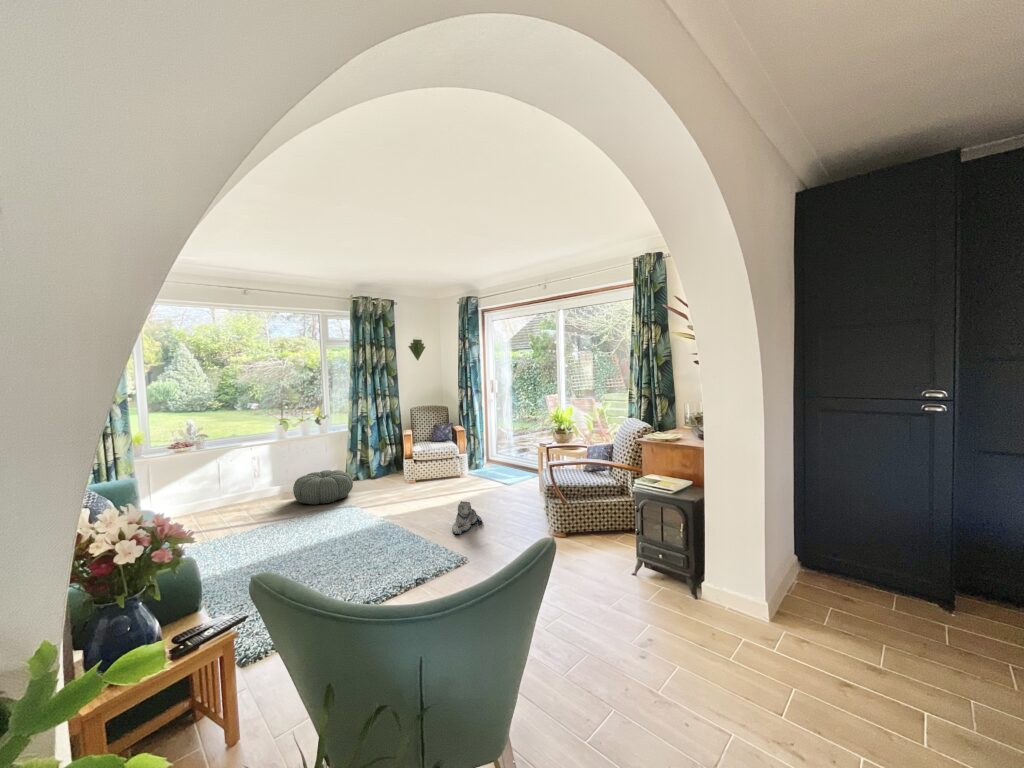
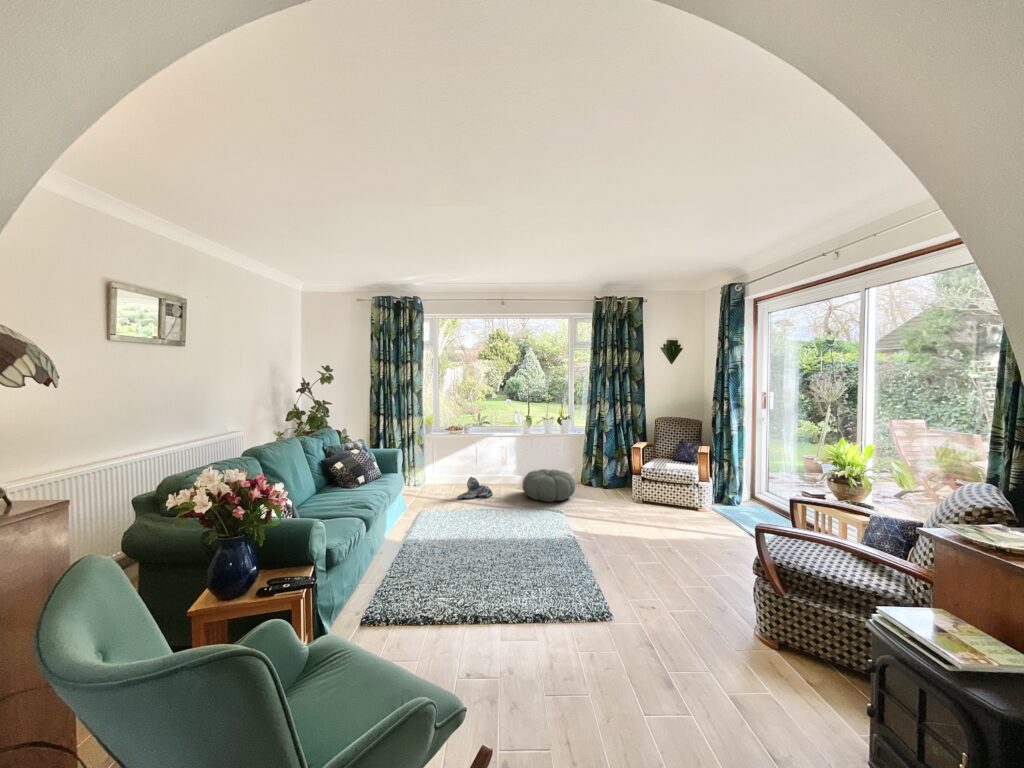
plush toy: present [452,501,482,534] -> present [458,477,493,499]

